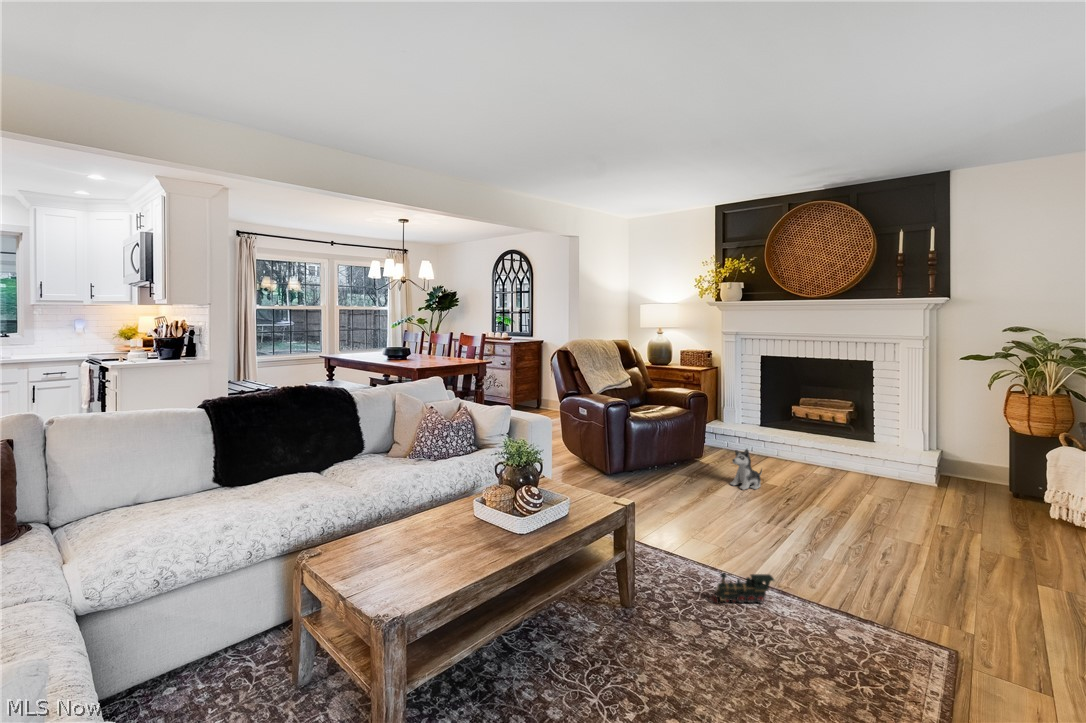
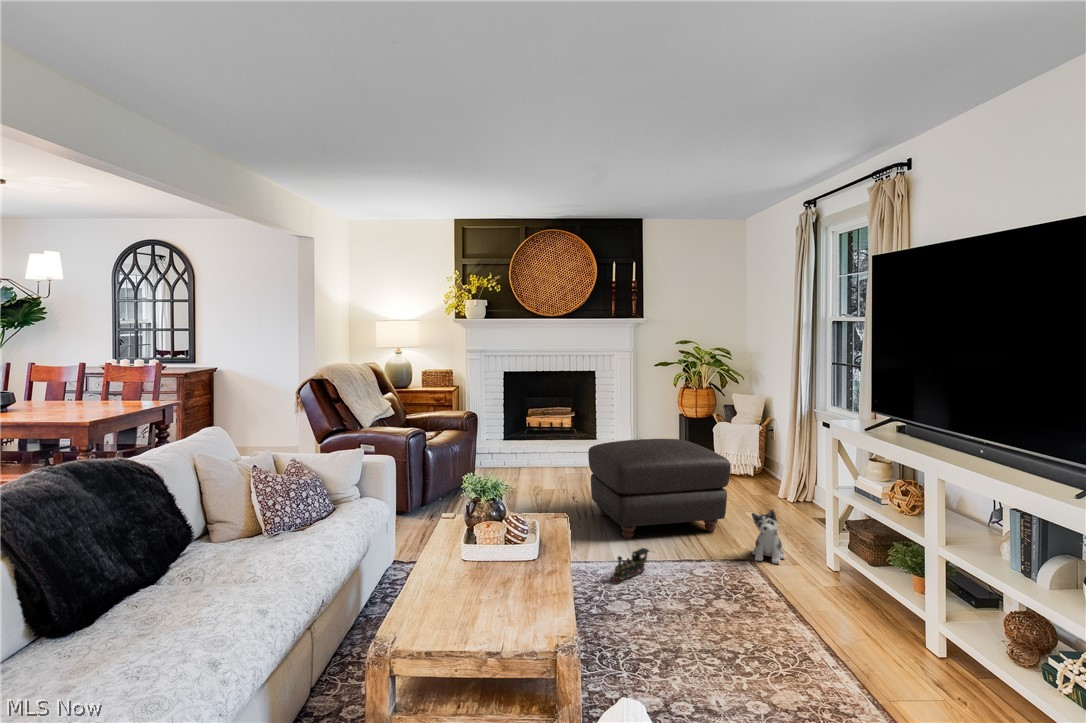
ottoman: none [777,443,970,591] -> present [588,439,731,539]
plush toy: present [730,449,762,490] -> present [752,509,785,564]

